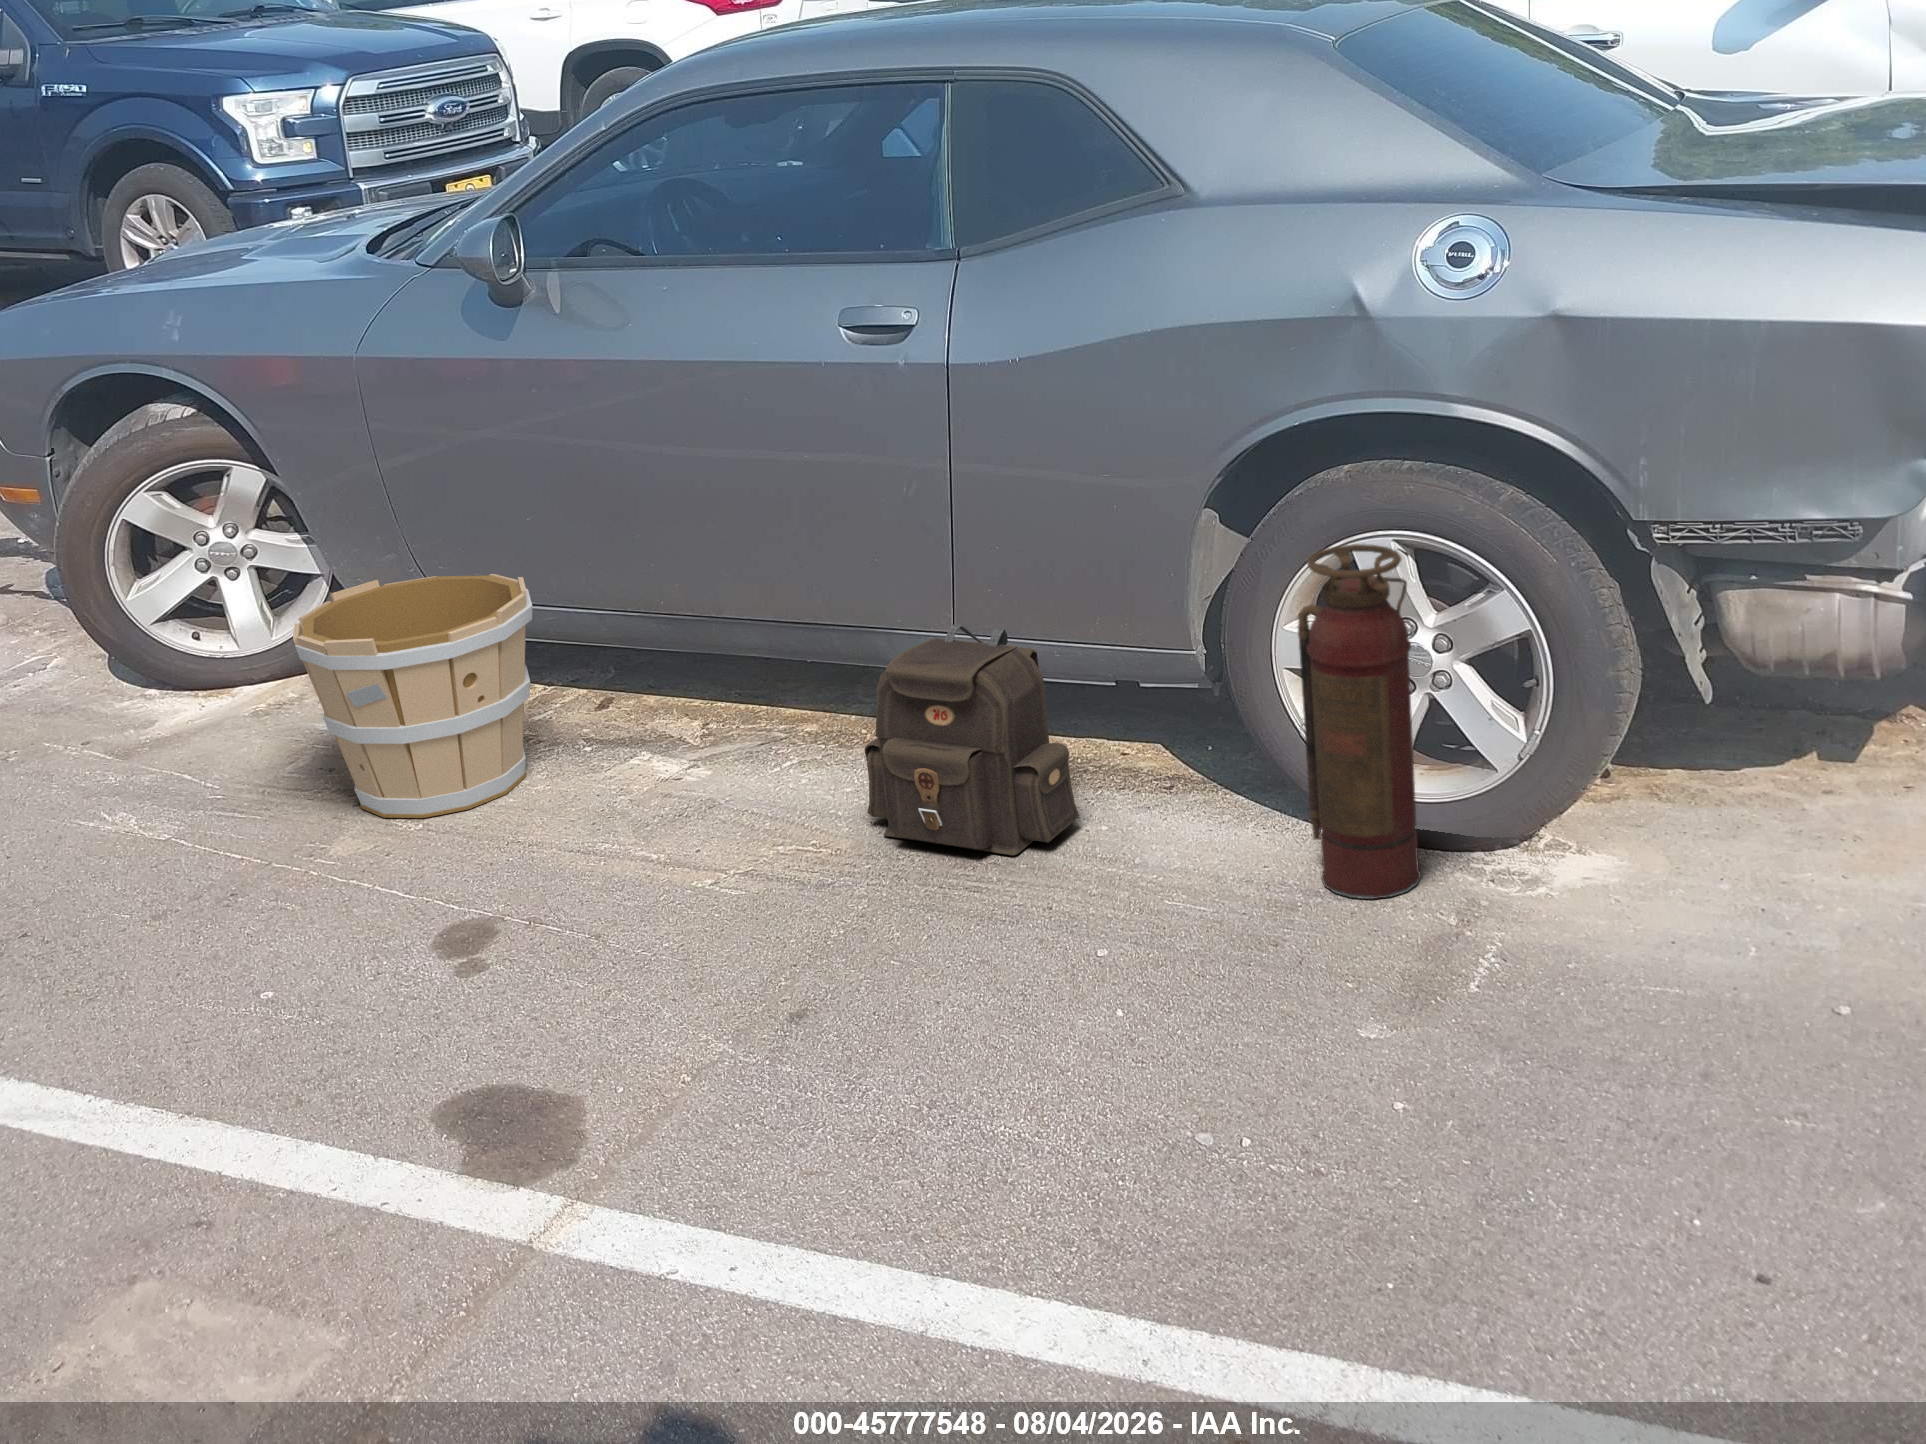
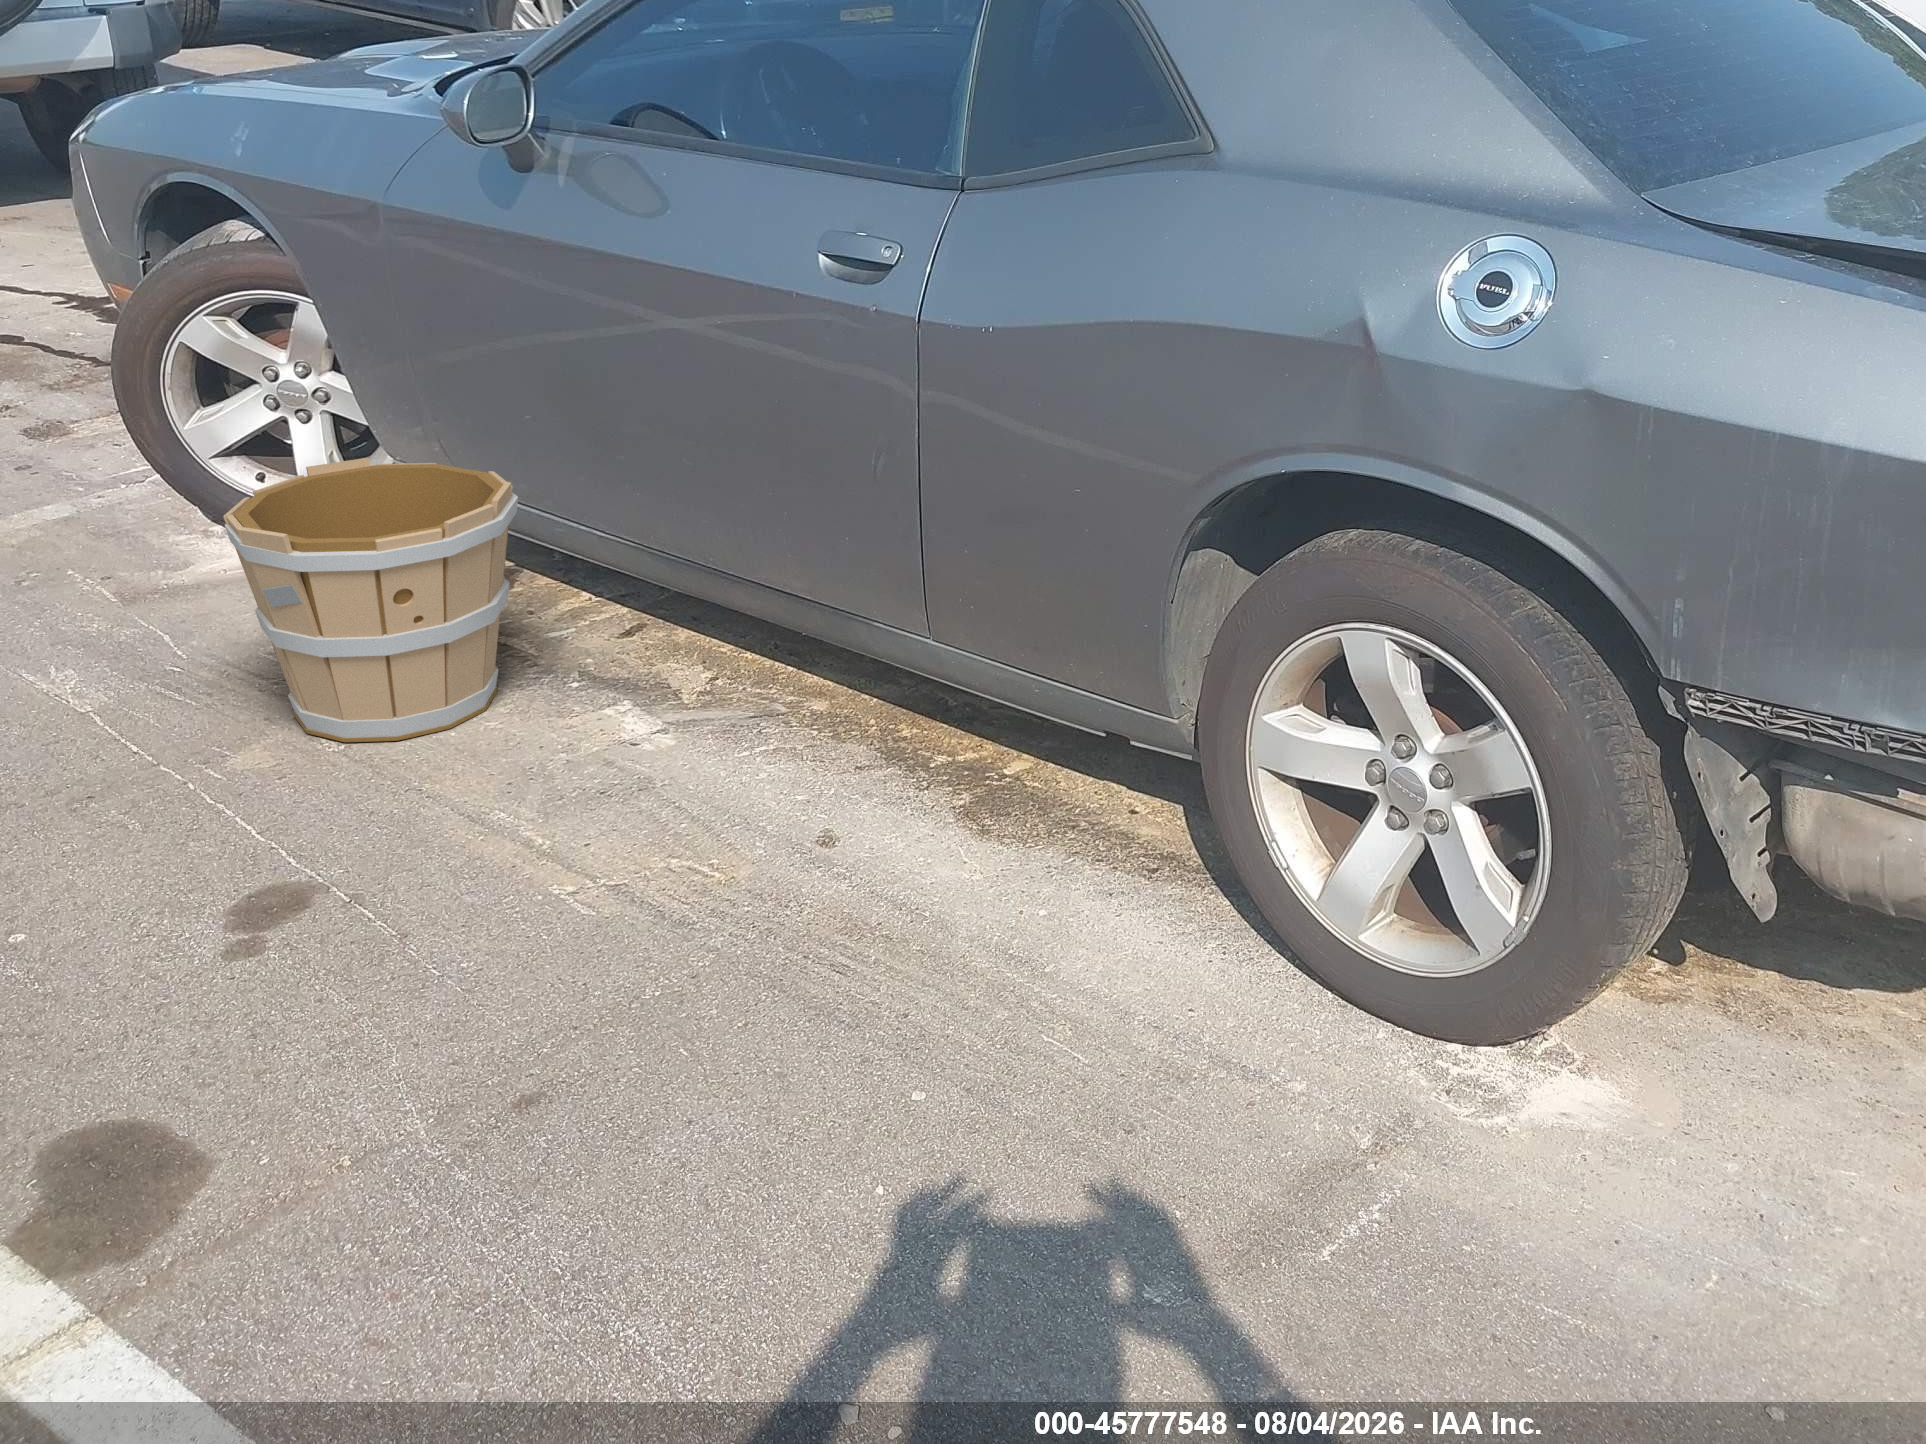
fire extinguisher: present [1298,544,1421,899] -> none [1239,635,1386,1091]
backpack: present [865,624,1079,856] -> none [785,633,1015,931]

